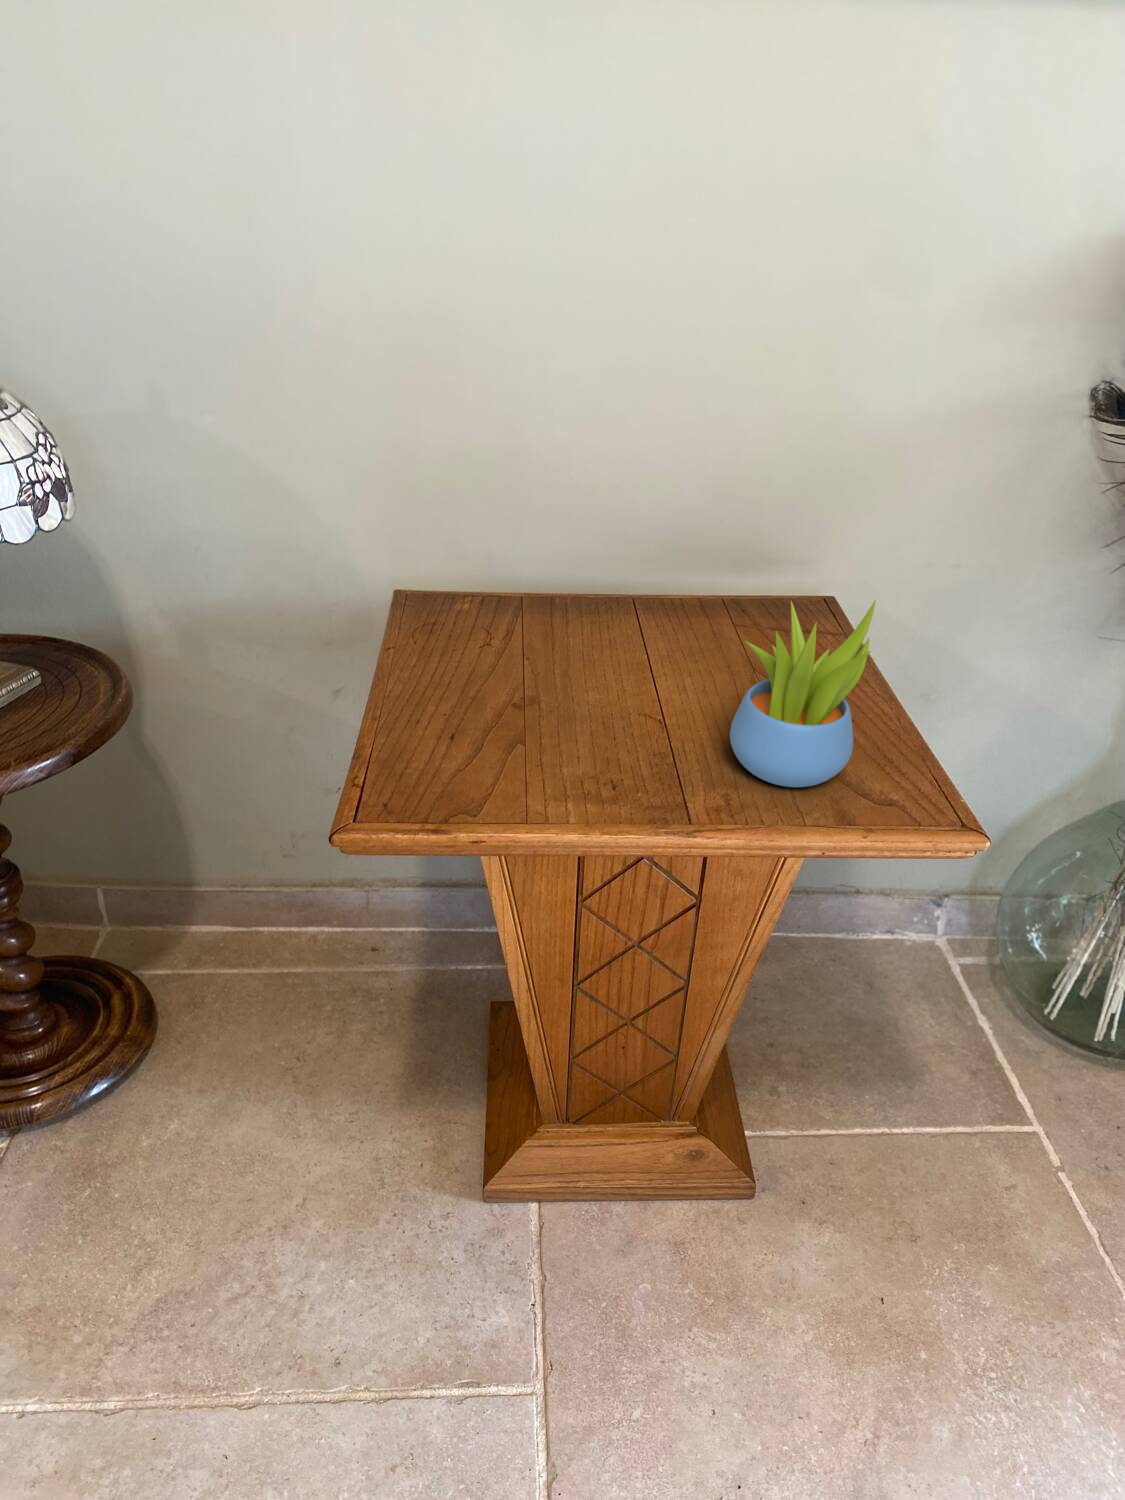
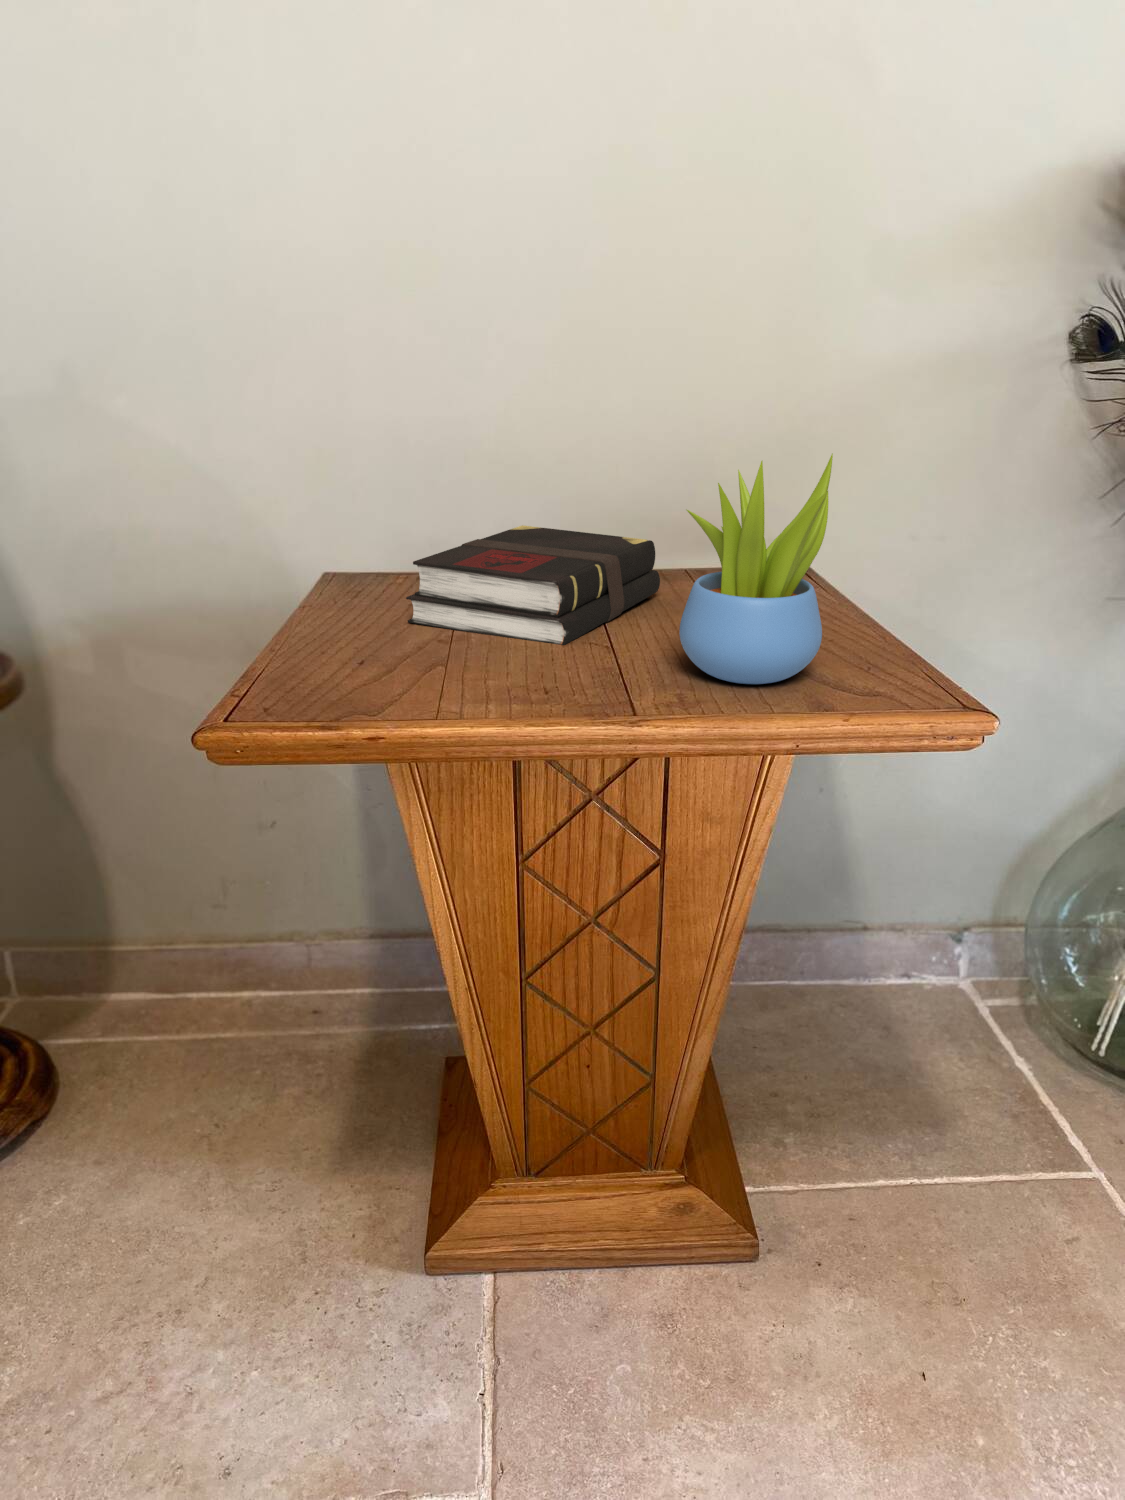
book: none [483,571,705,721] -> present [406,525,660,645]

